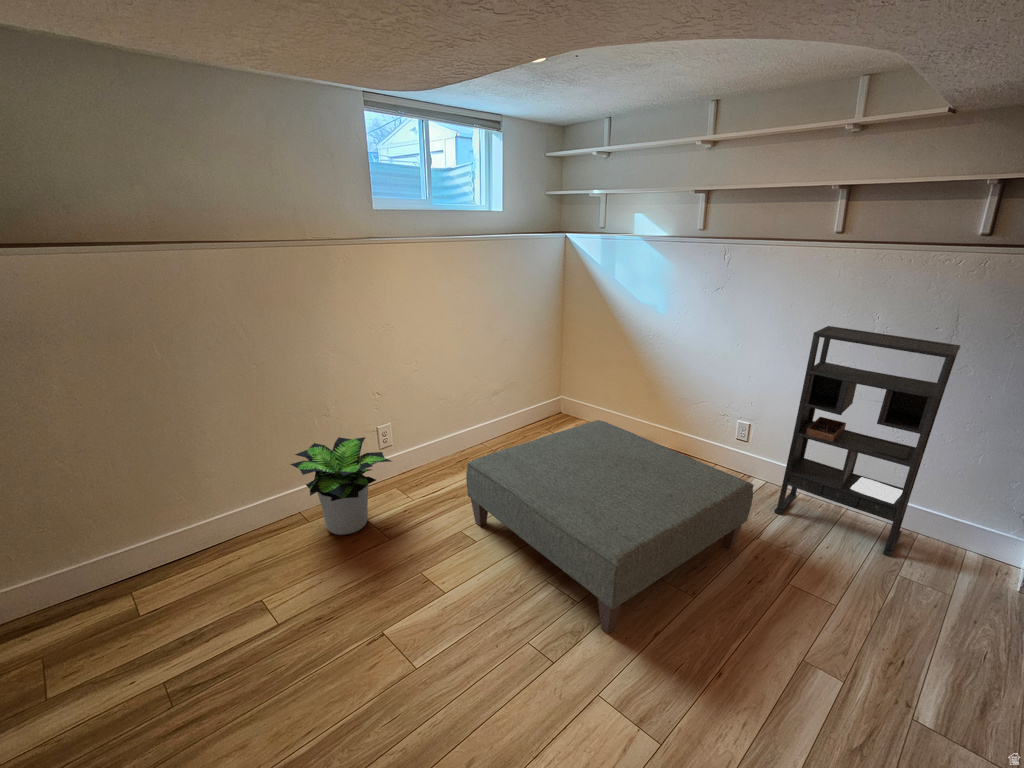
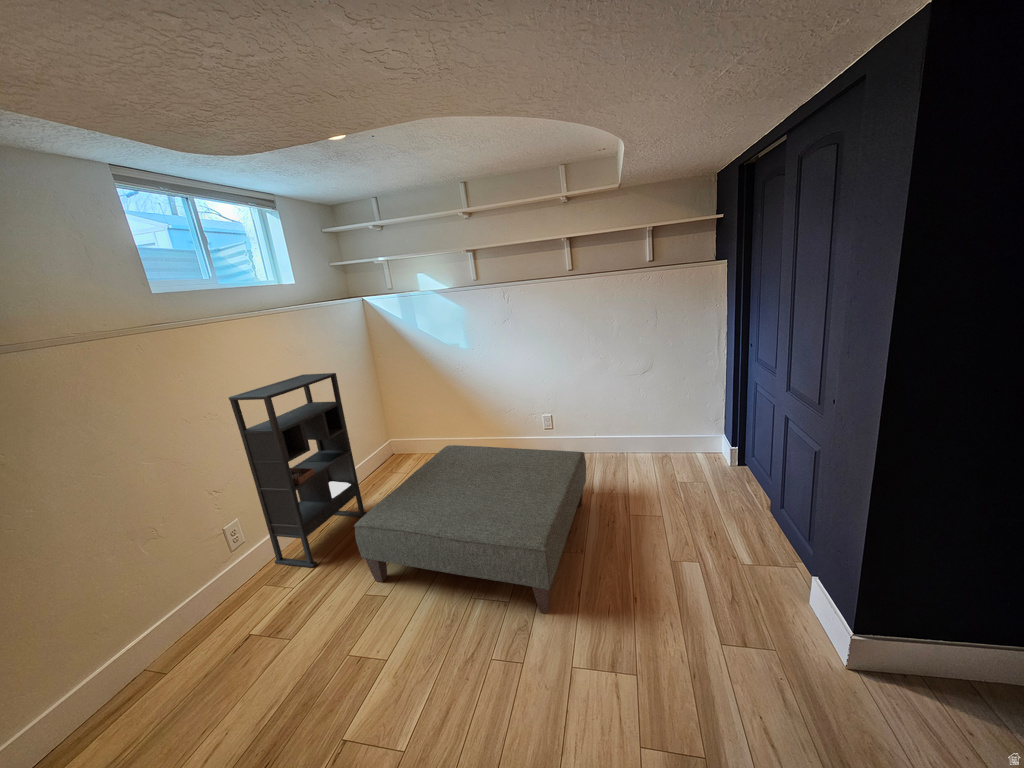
bookshelf: present [774,326,960,557] -> present [229,373,367,568]
potted plant: present [291,437,391,535] -> none [120,546,266,678]

